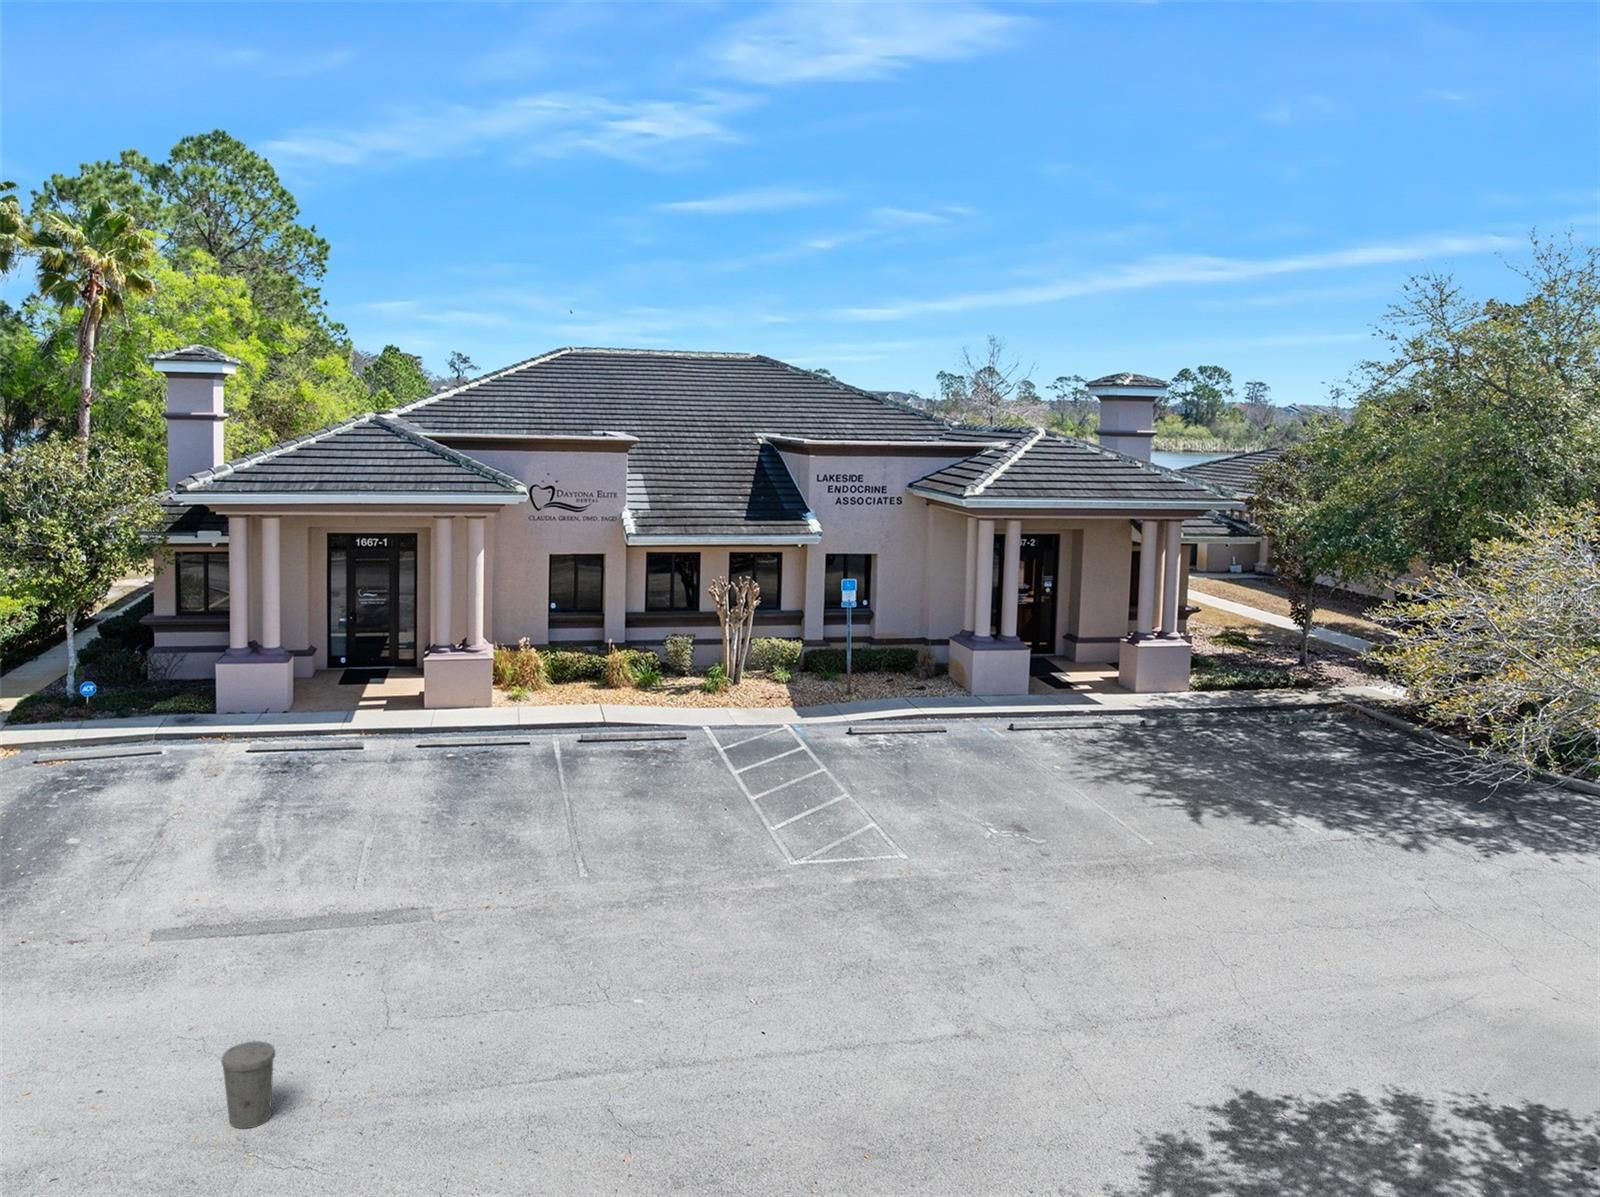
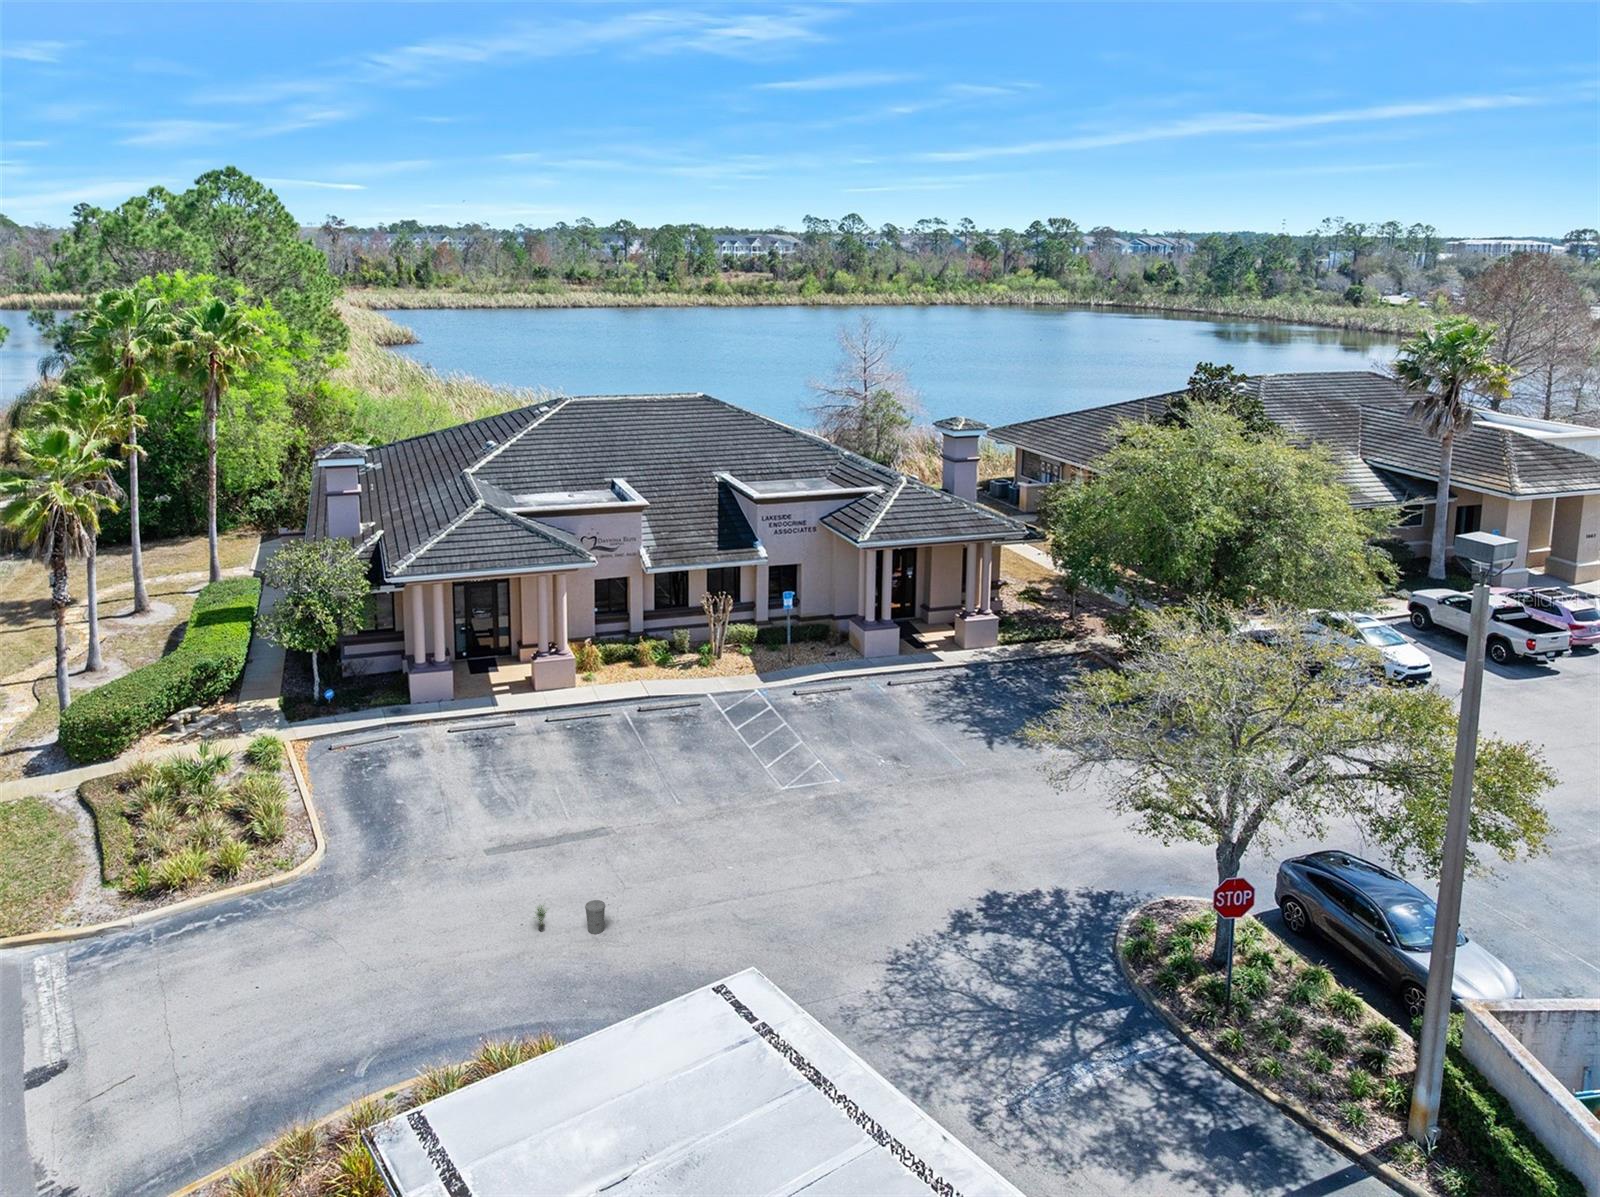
potted plant: none [90,1035,147,1112] -> present [537,906,547,931]

